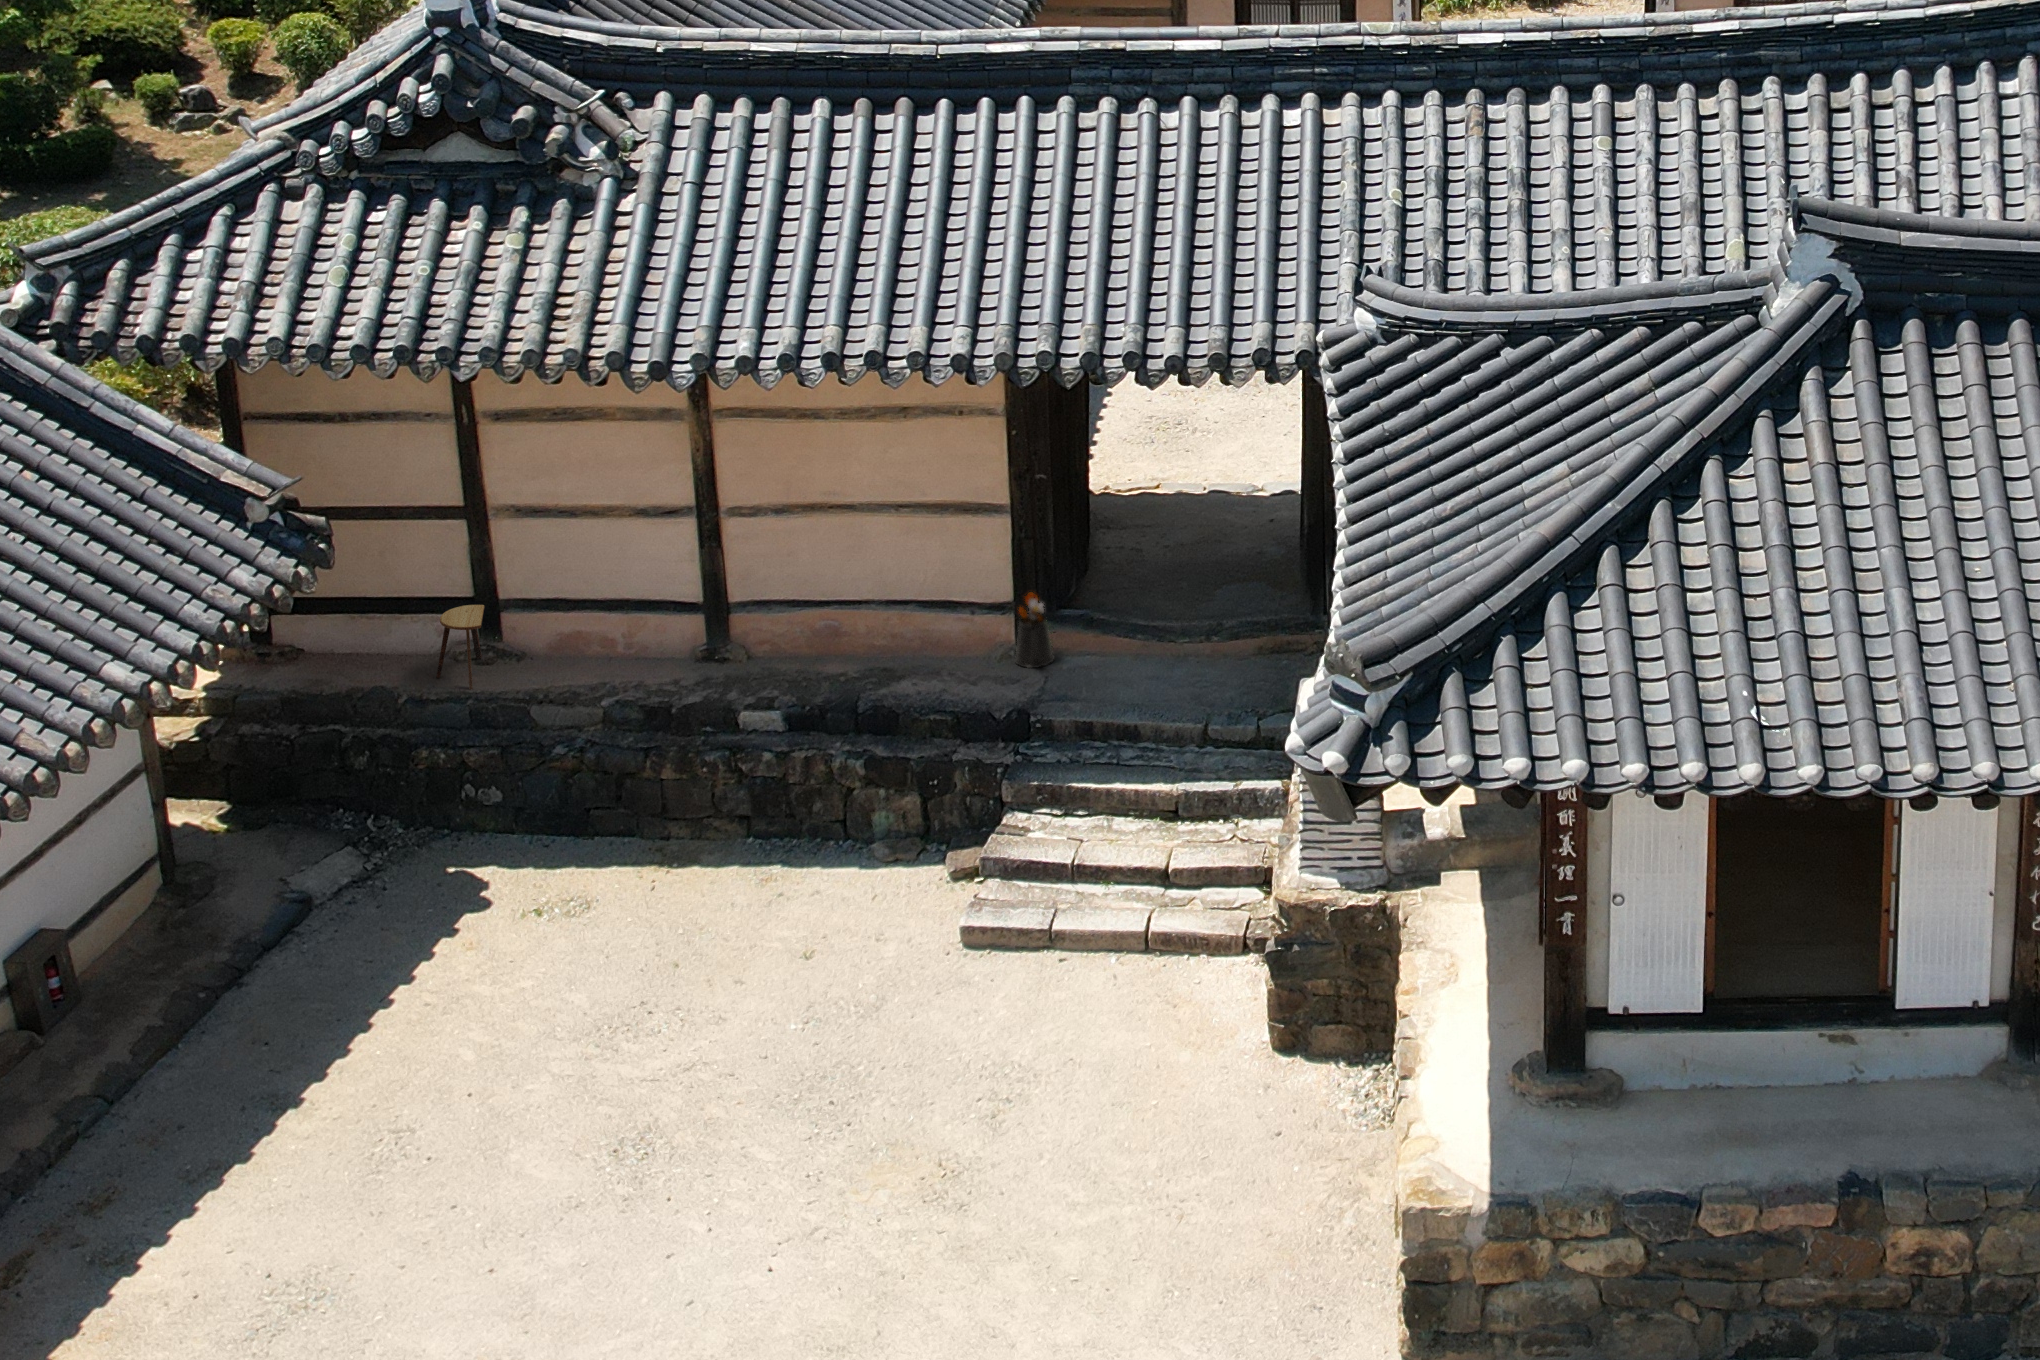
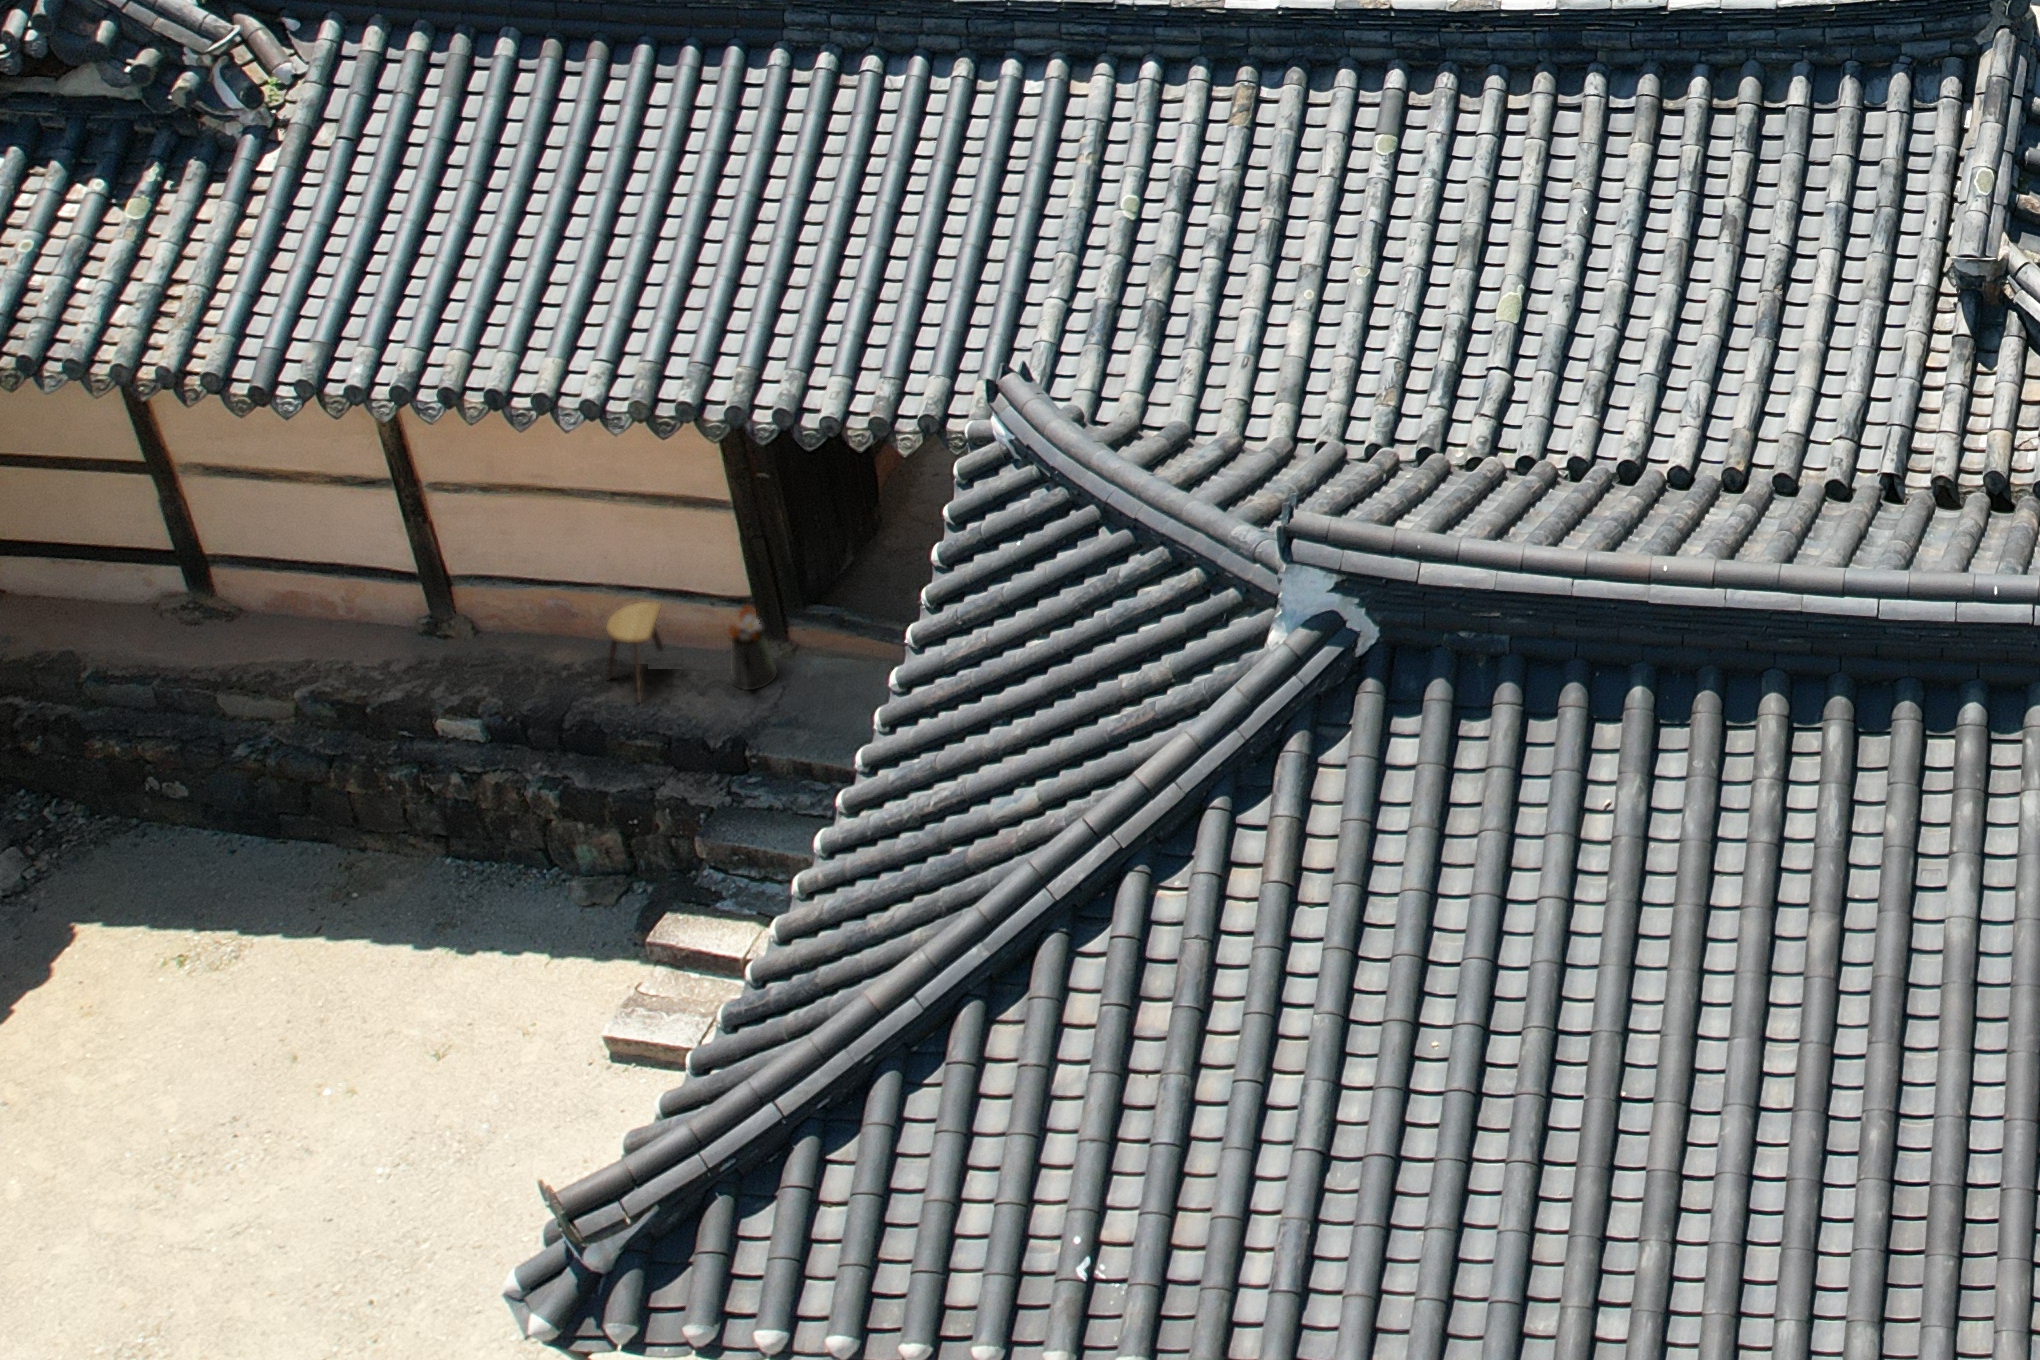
stool: present [436,605,484,690] -> present [606,602,663,702]

